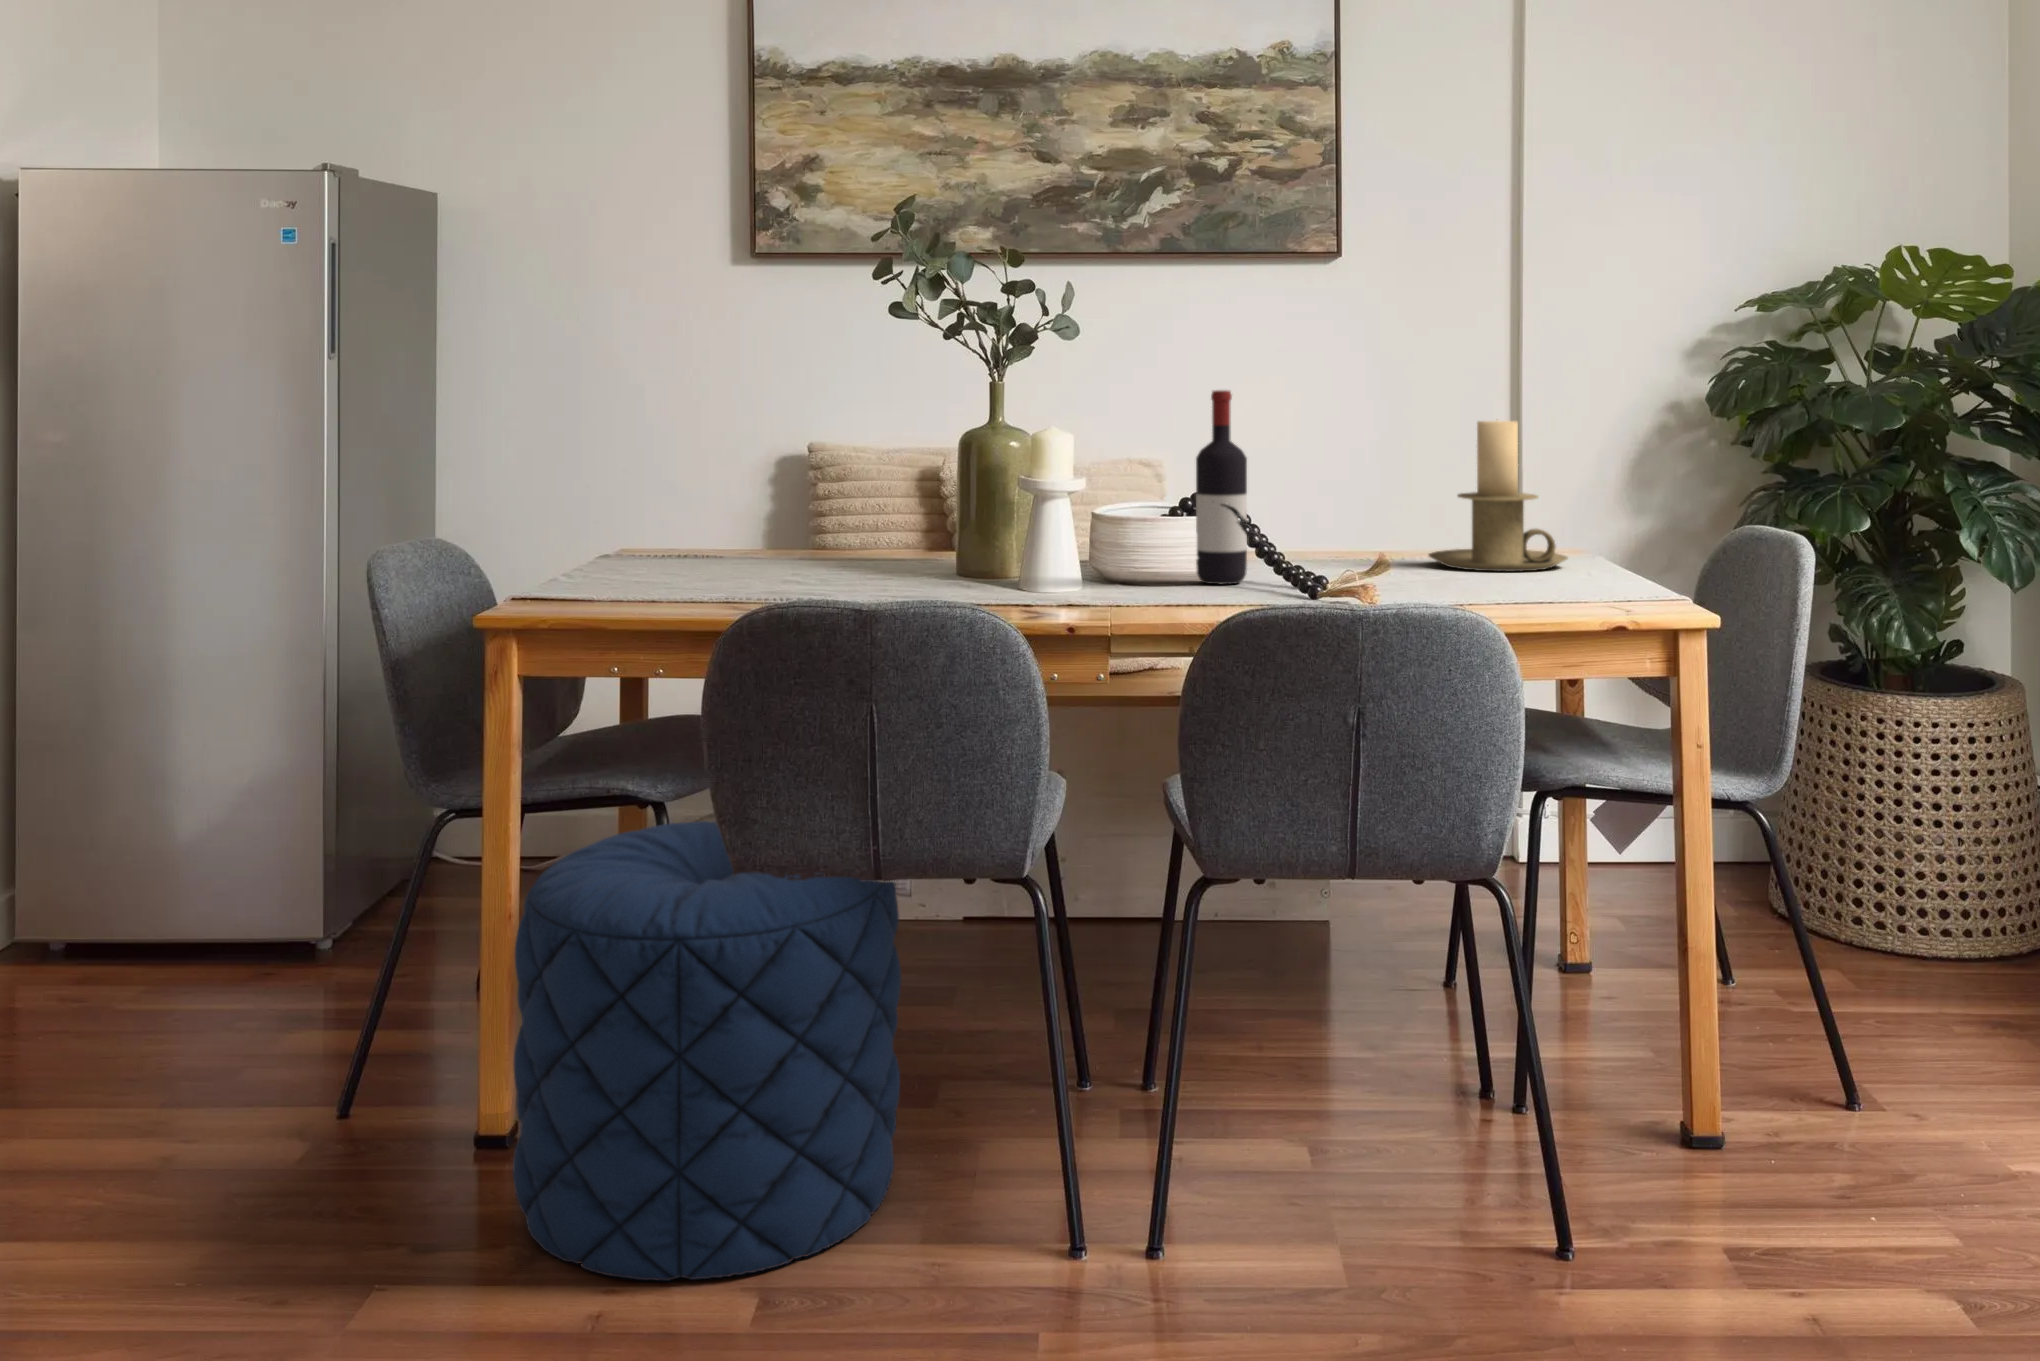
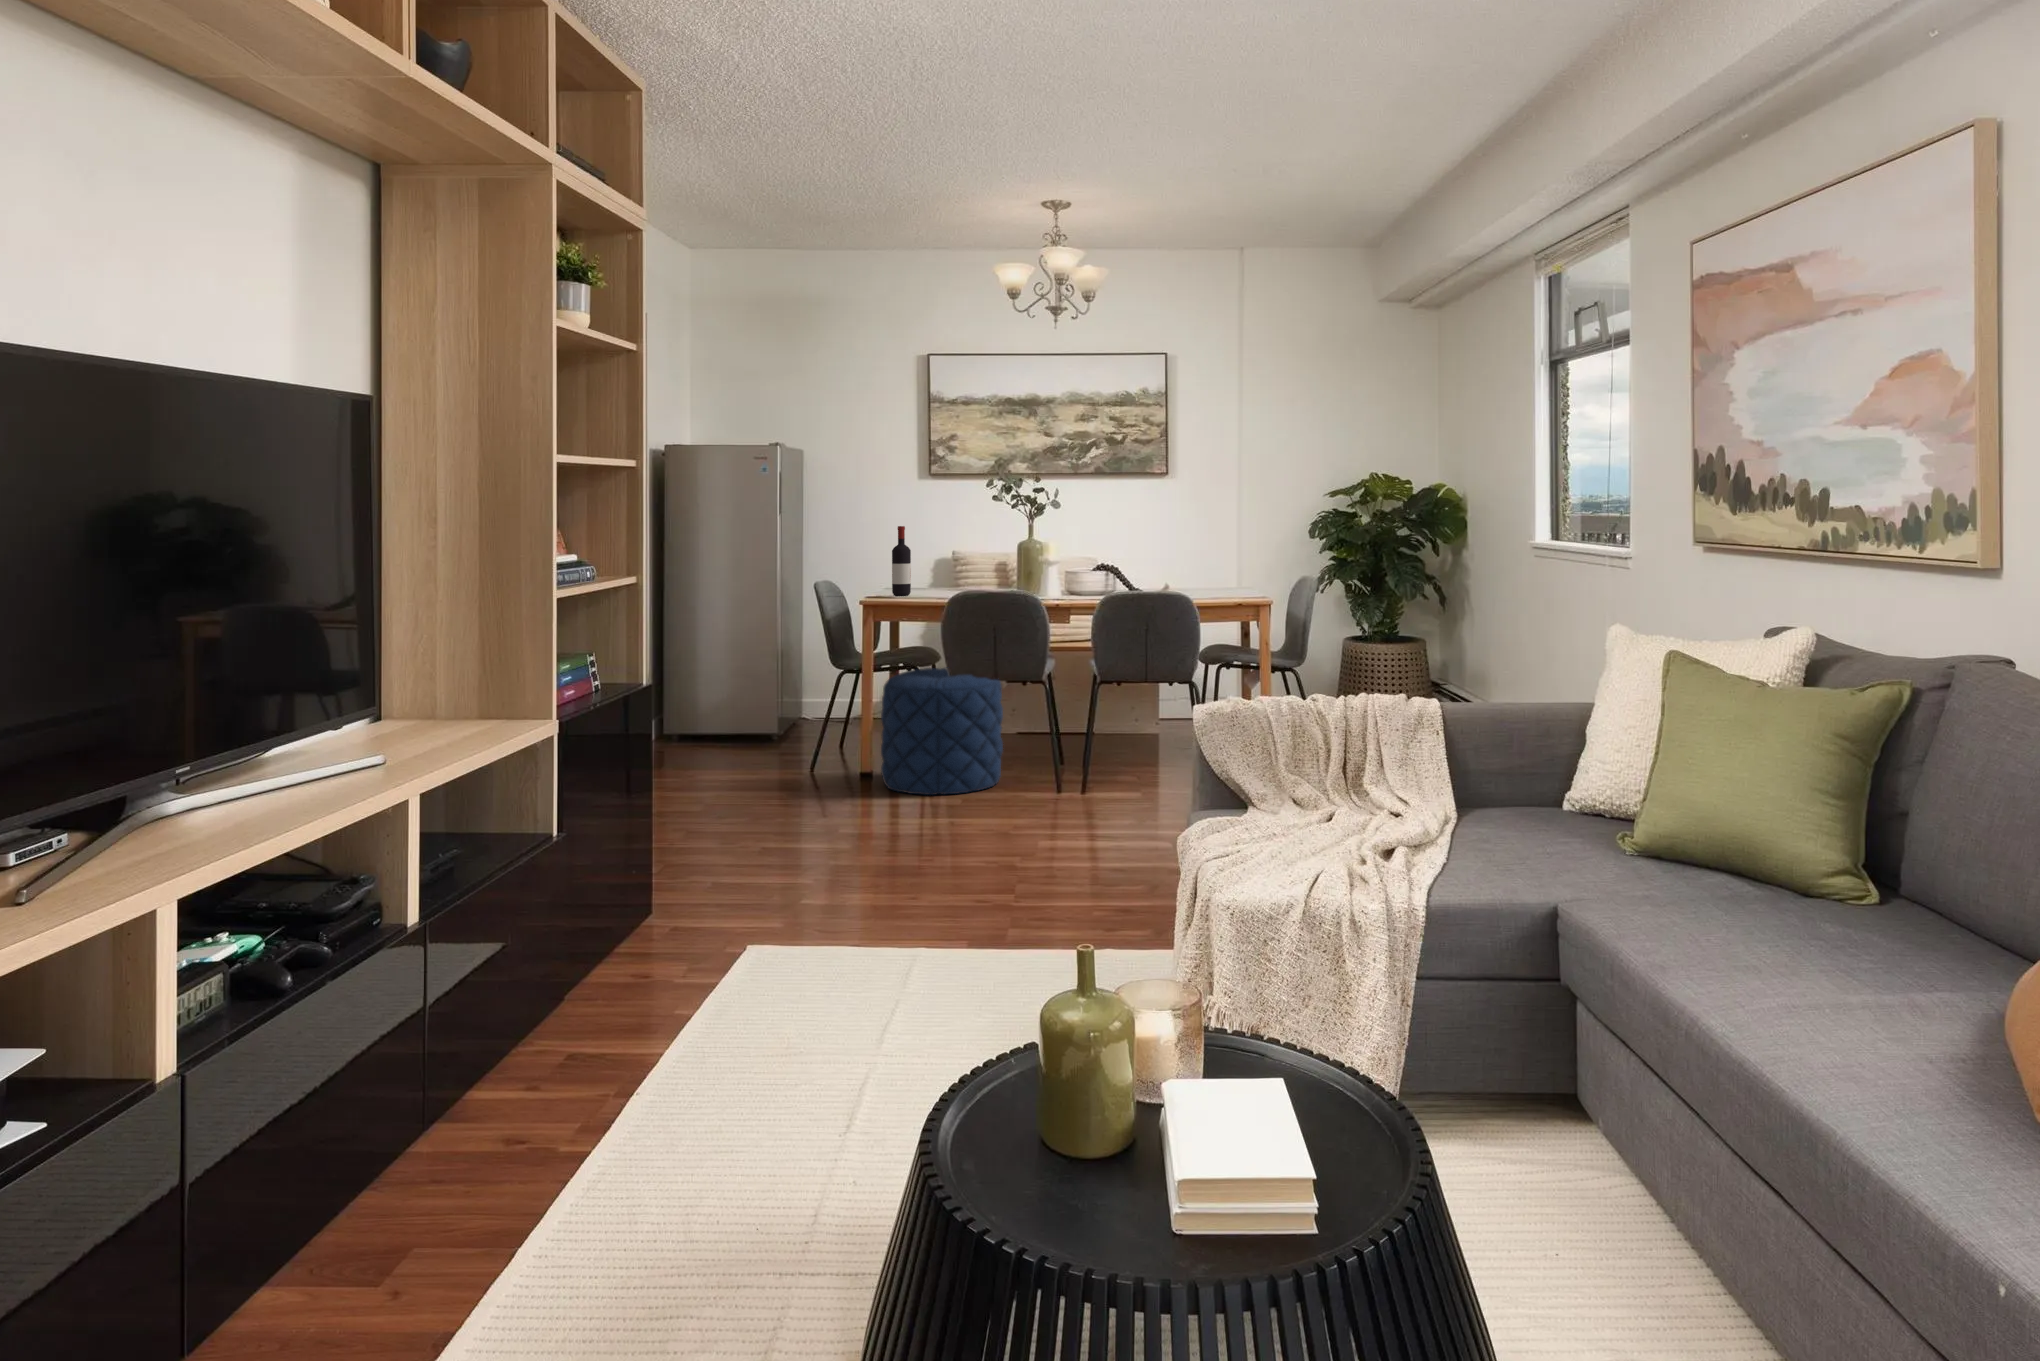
wine bottle: present [1196,390,1247,585] -> present [892,526,911,596]
candle holder: present [1429,420,1567,572] -> none [1188,537,1239,591]

